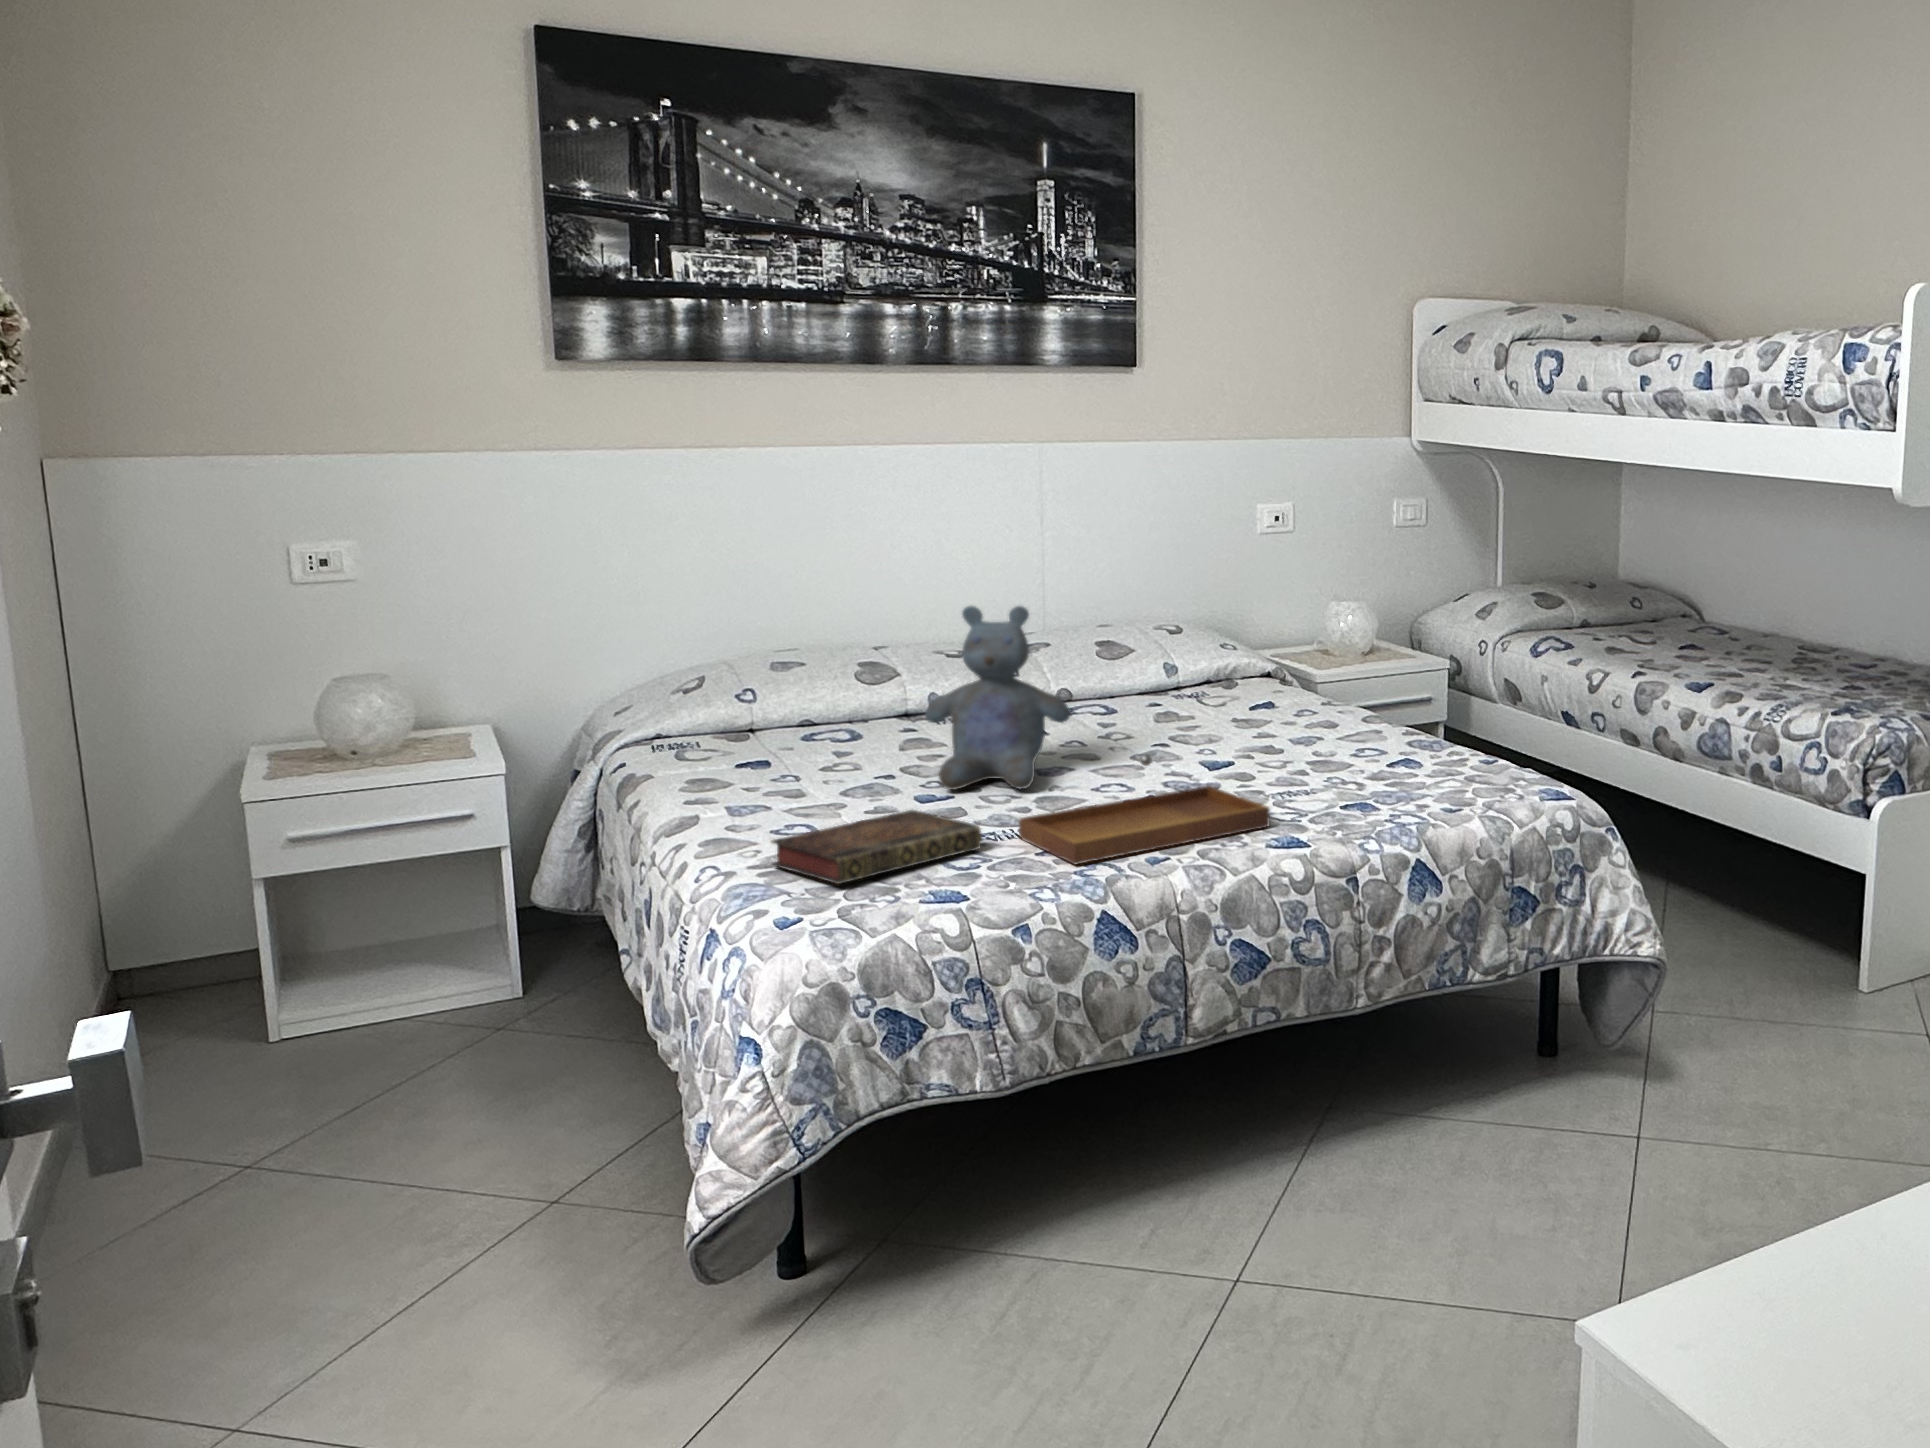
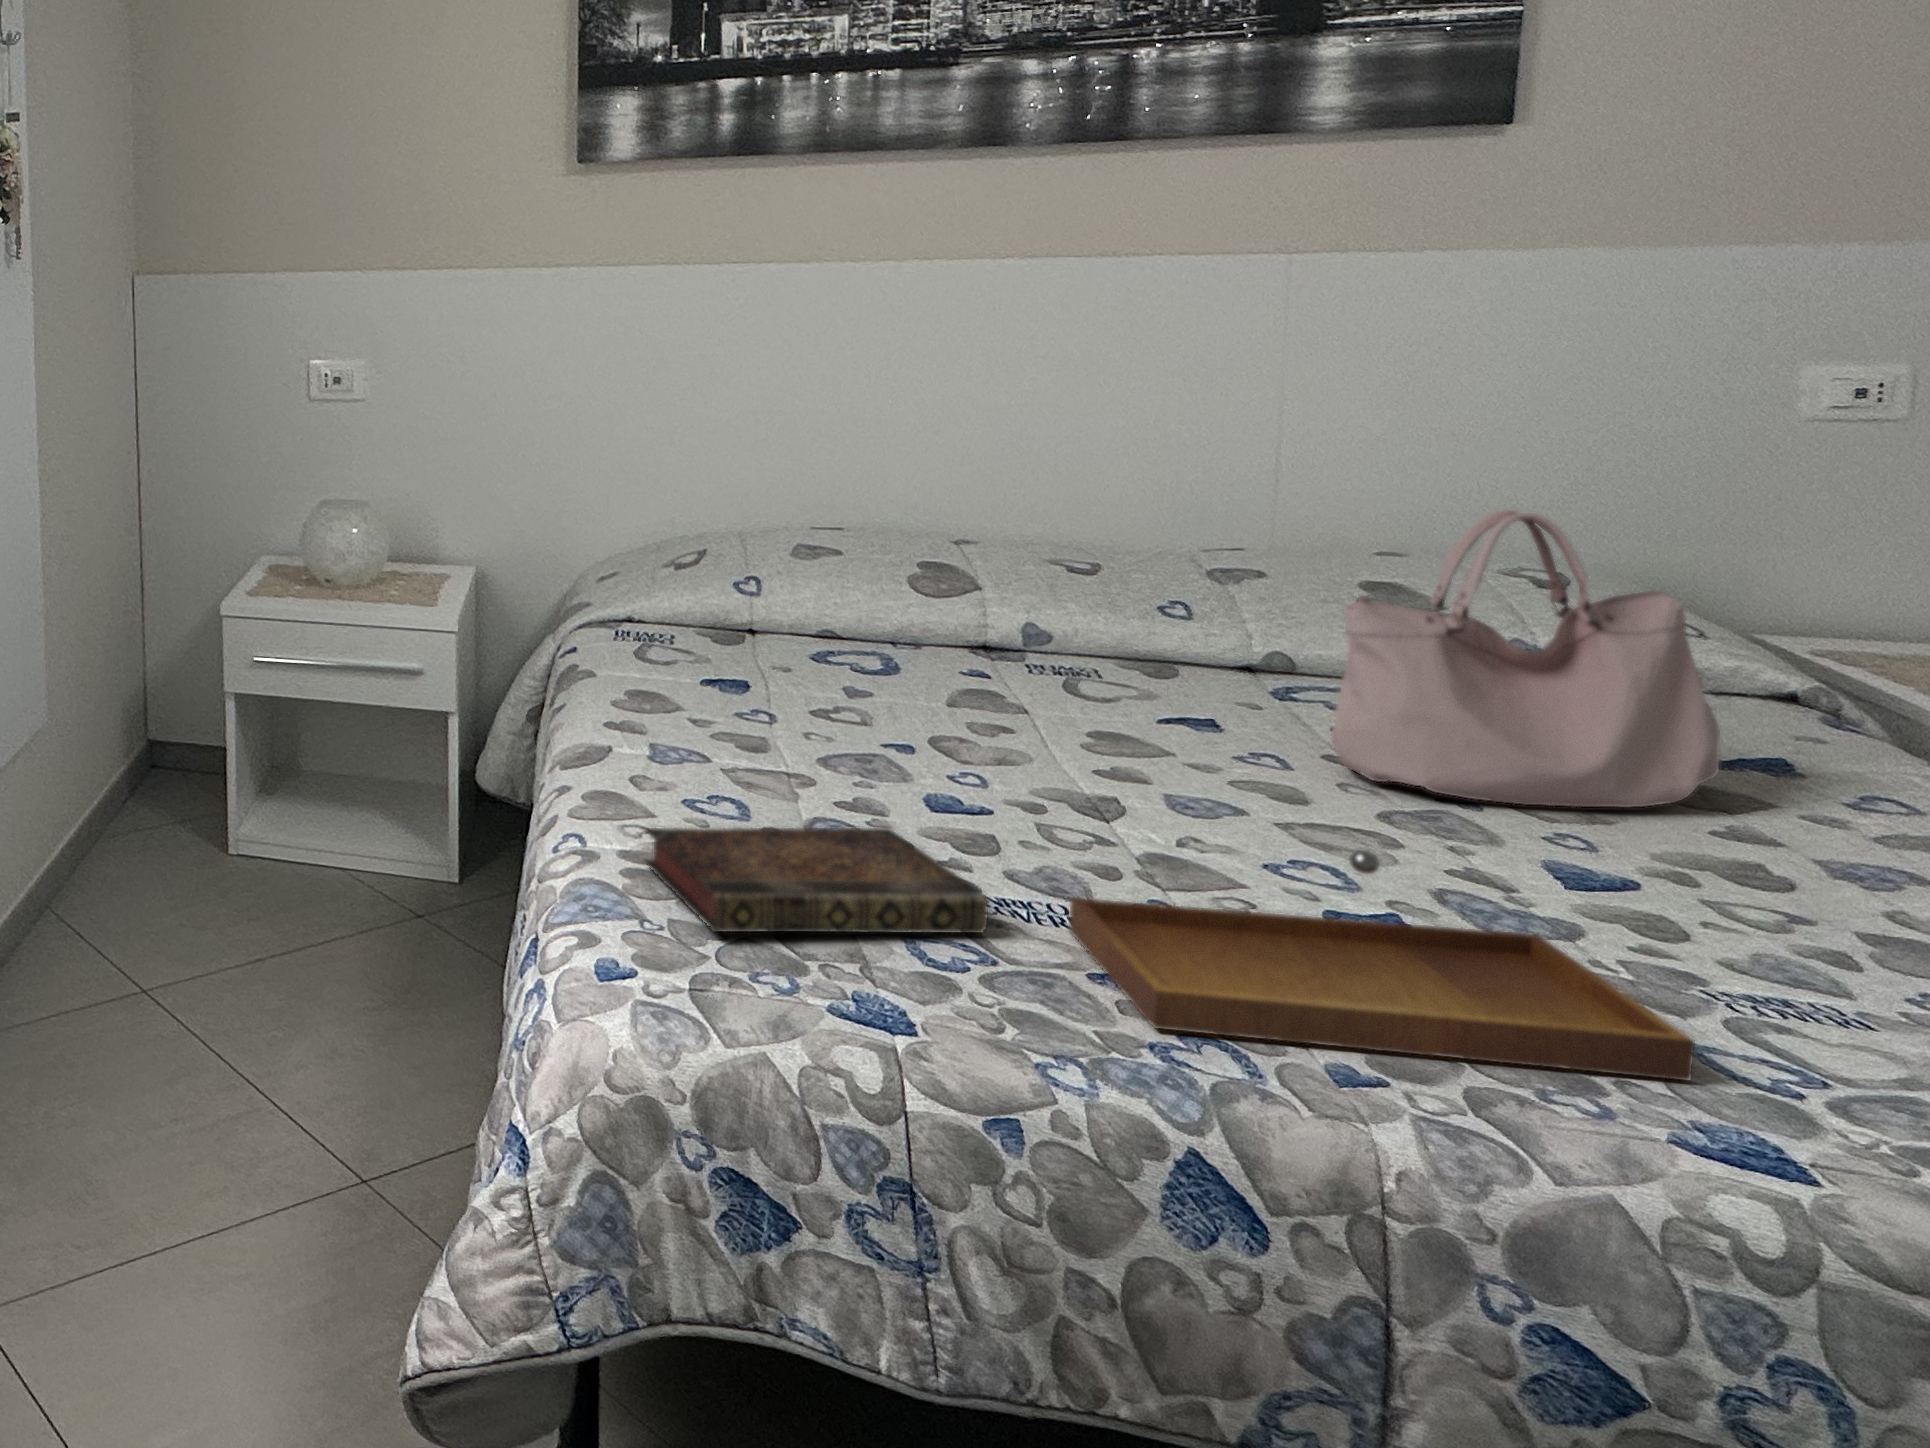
handbag: none [1104,583,1254,743] -> present [1331,510,1720,808]
stuffed bear: present [925,606,1071,790] -> none [968,517,1240,831]

